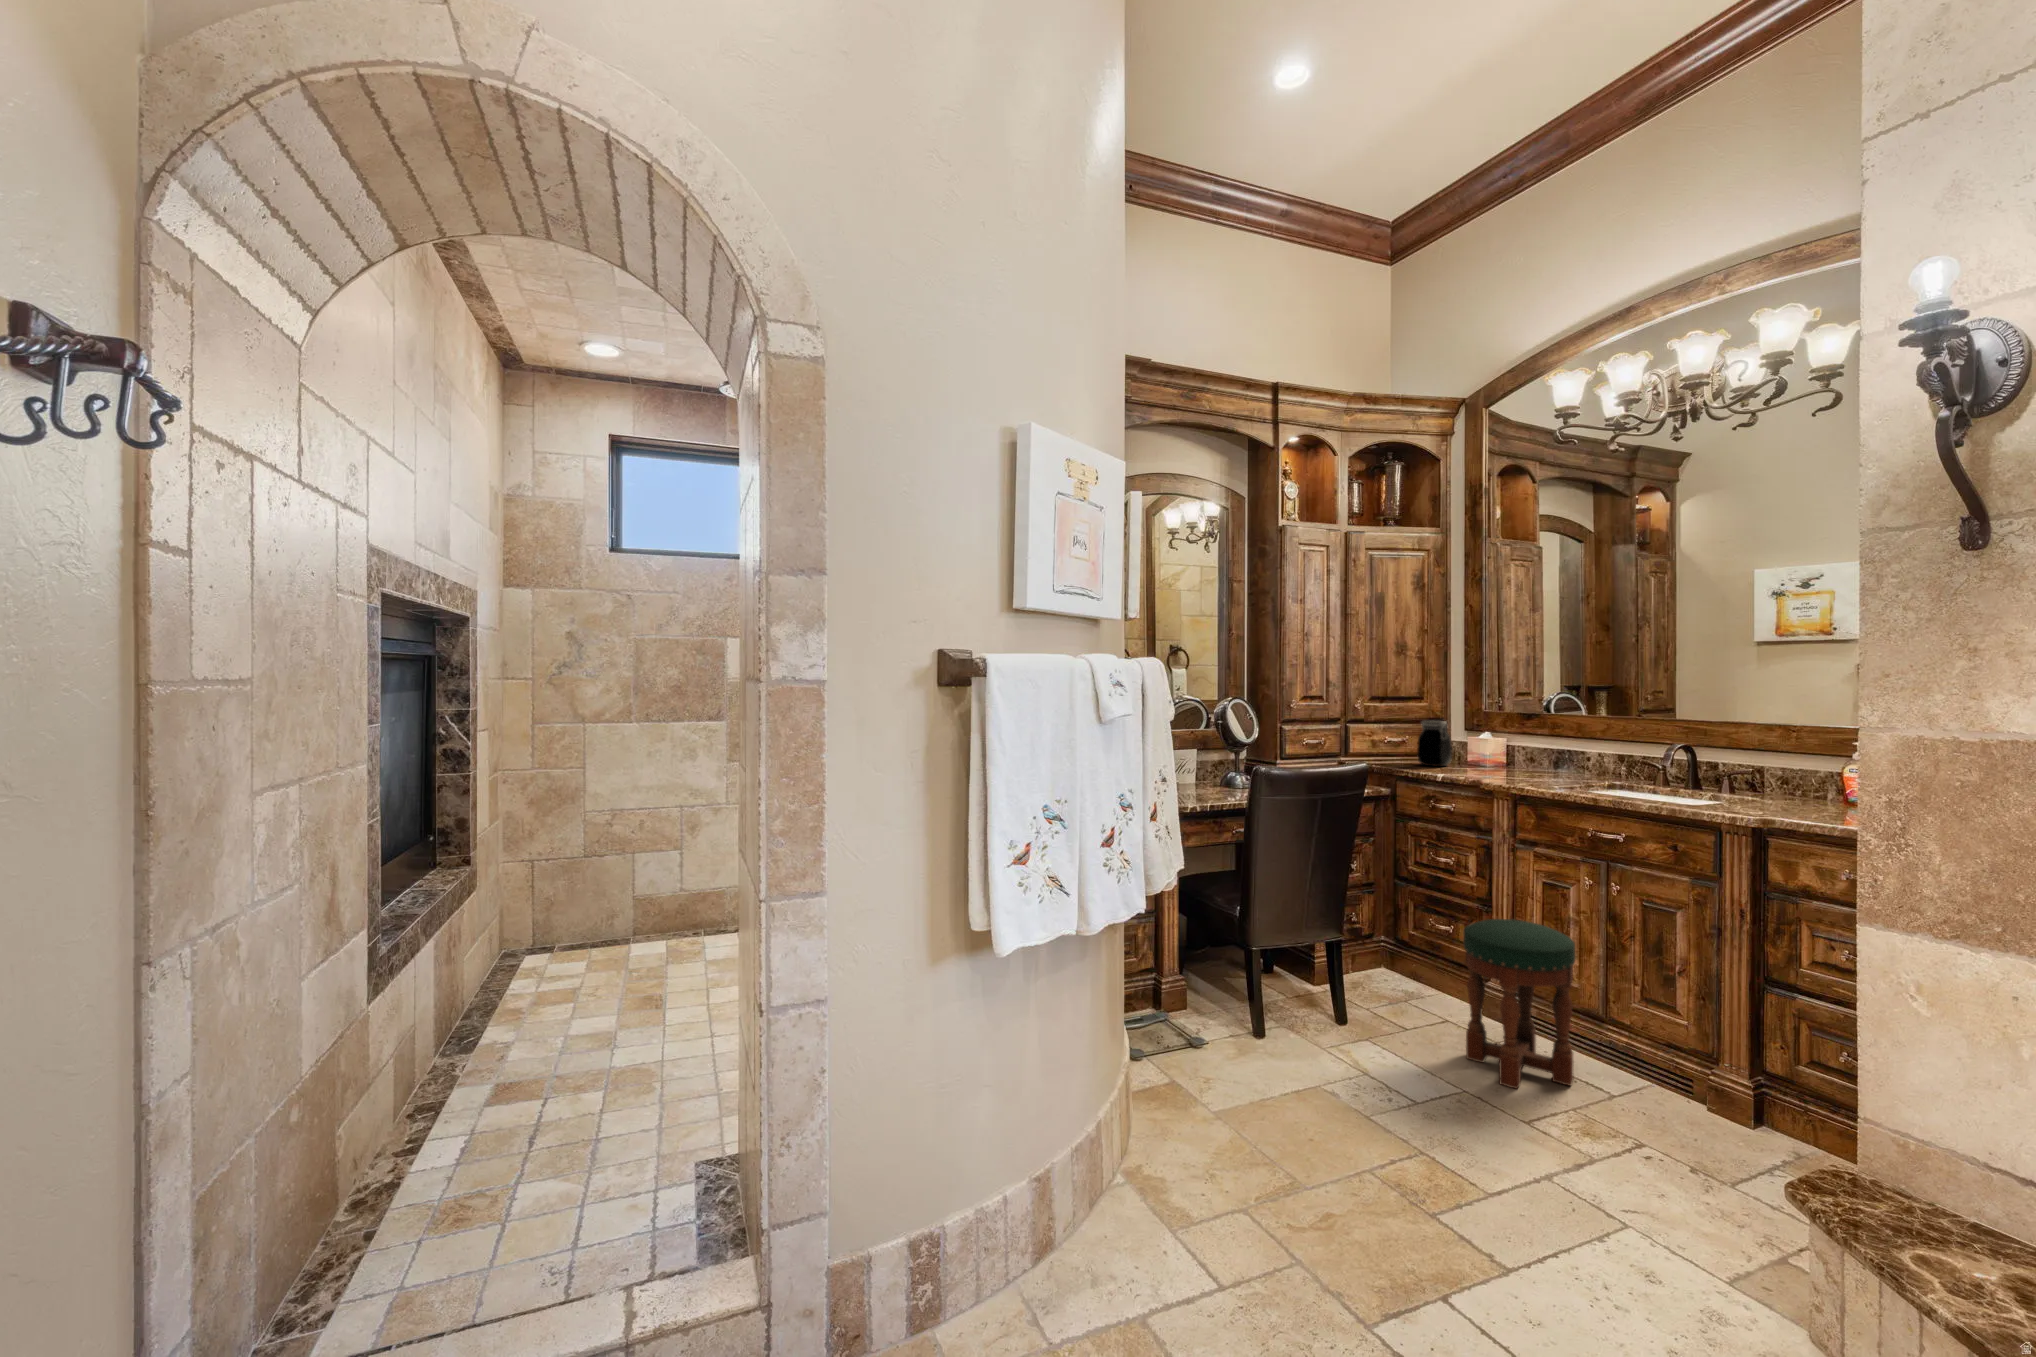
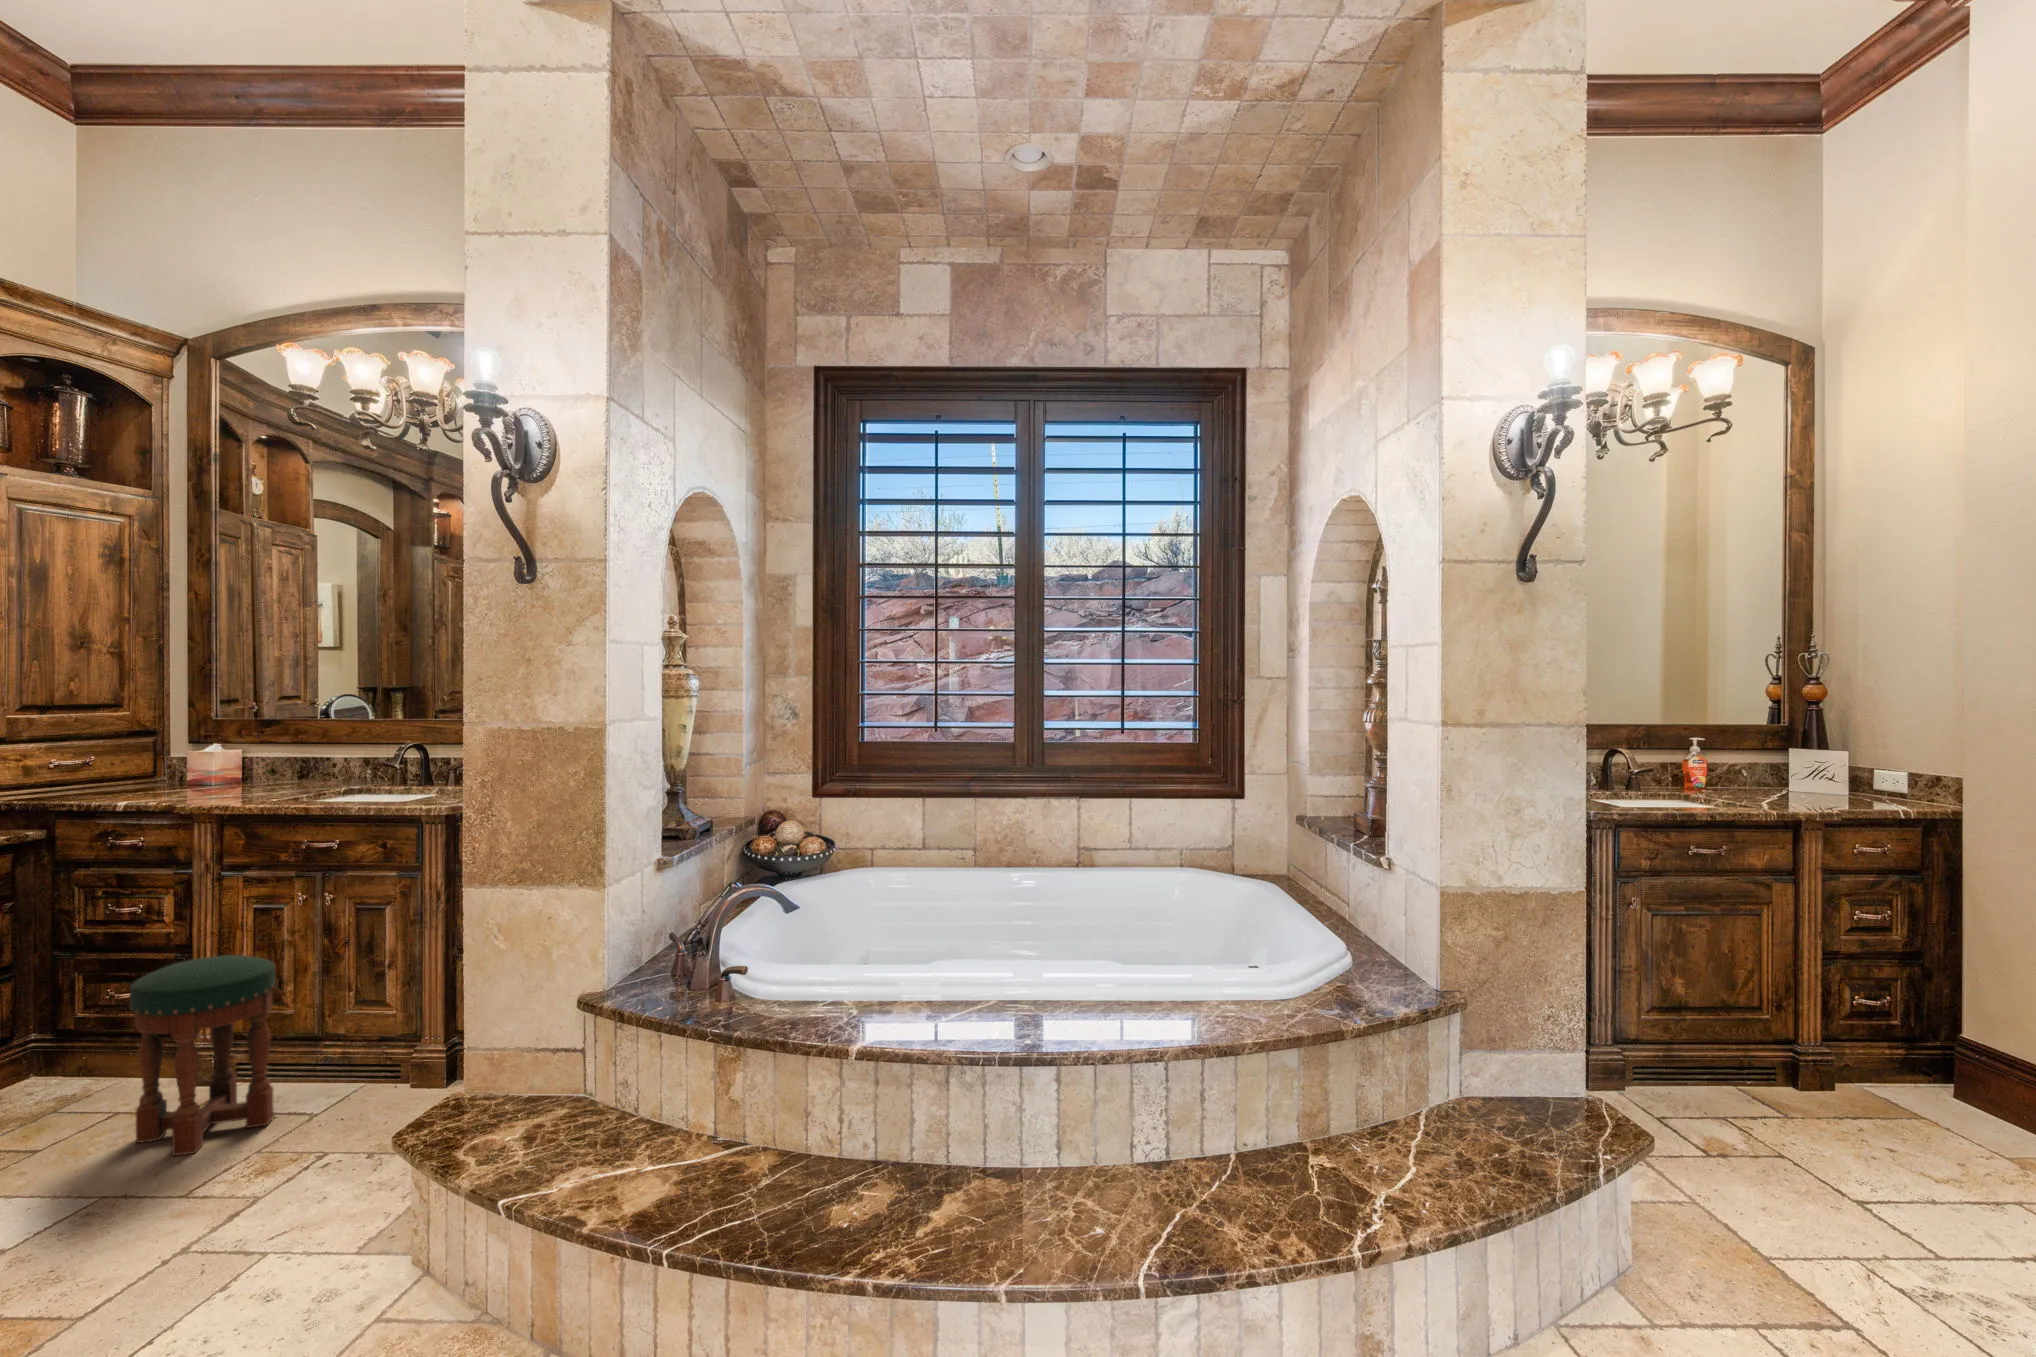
jar: present [1417,721,1452,766] -> none [107,733,161,792]

